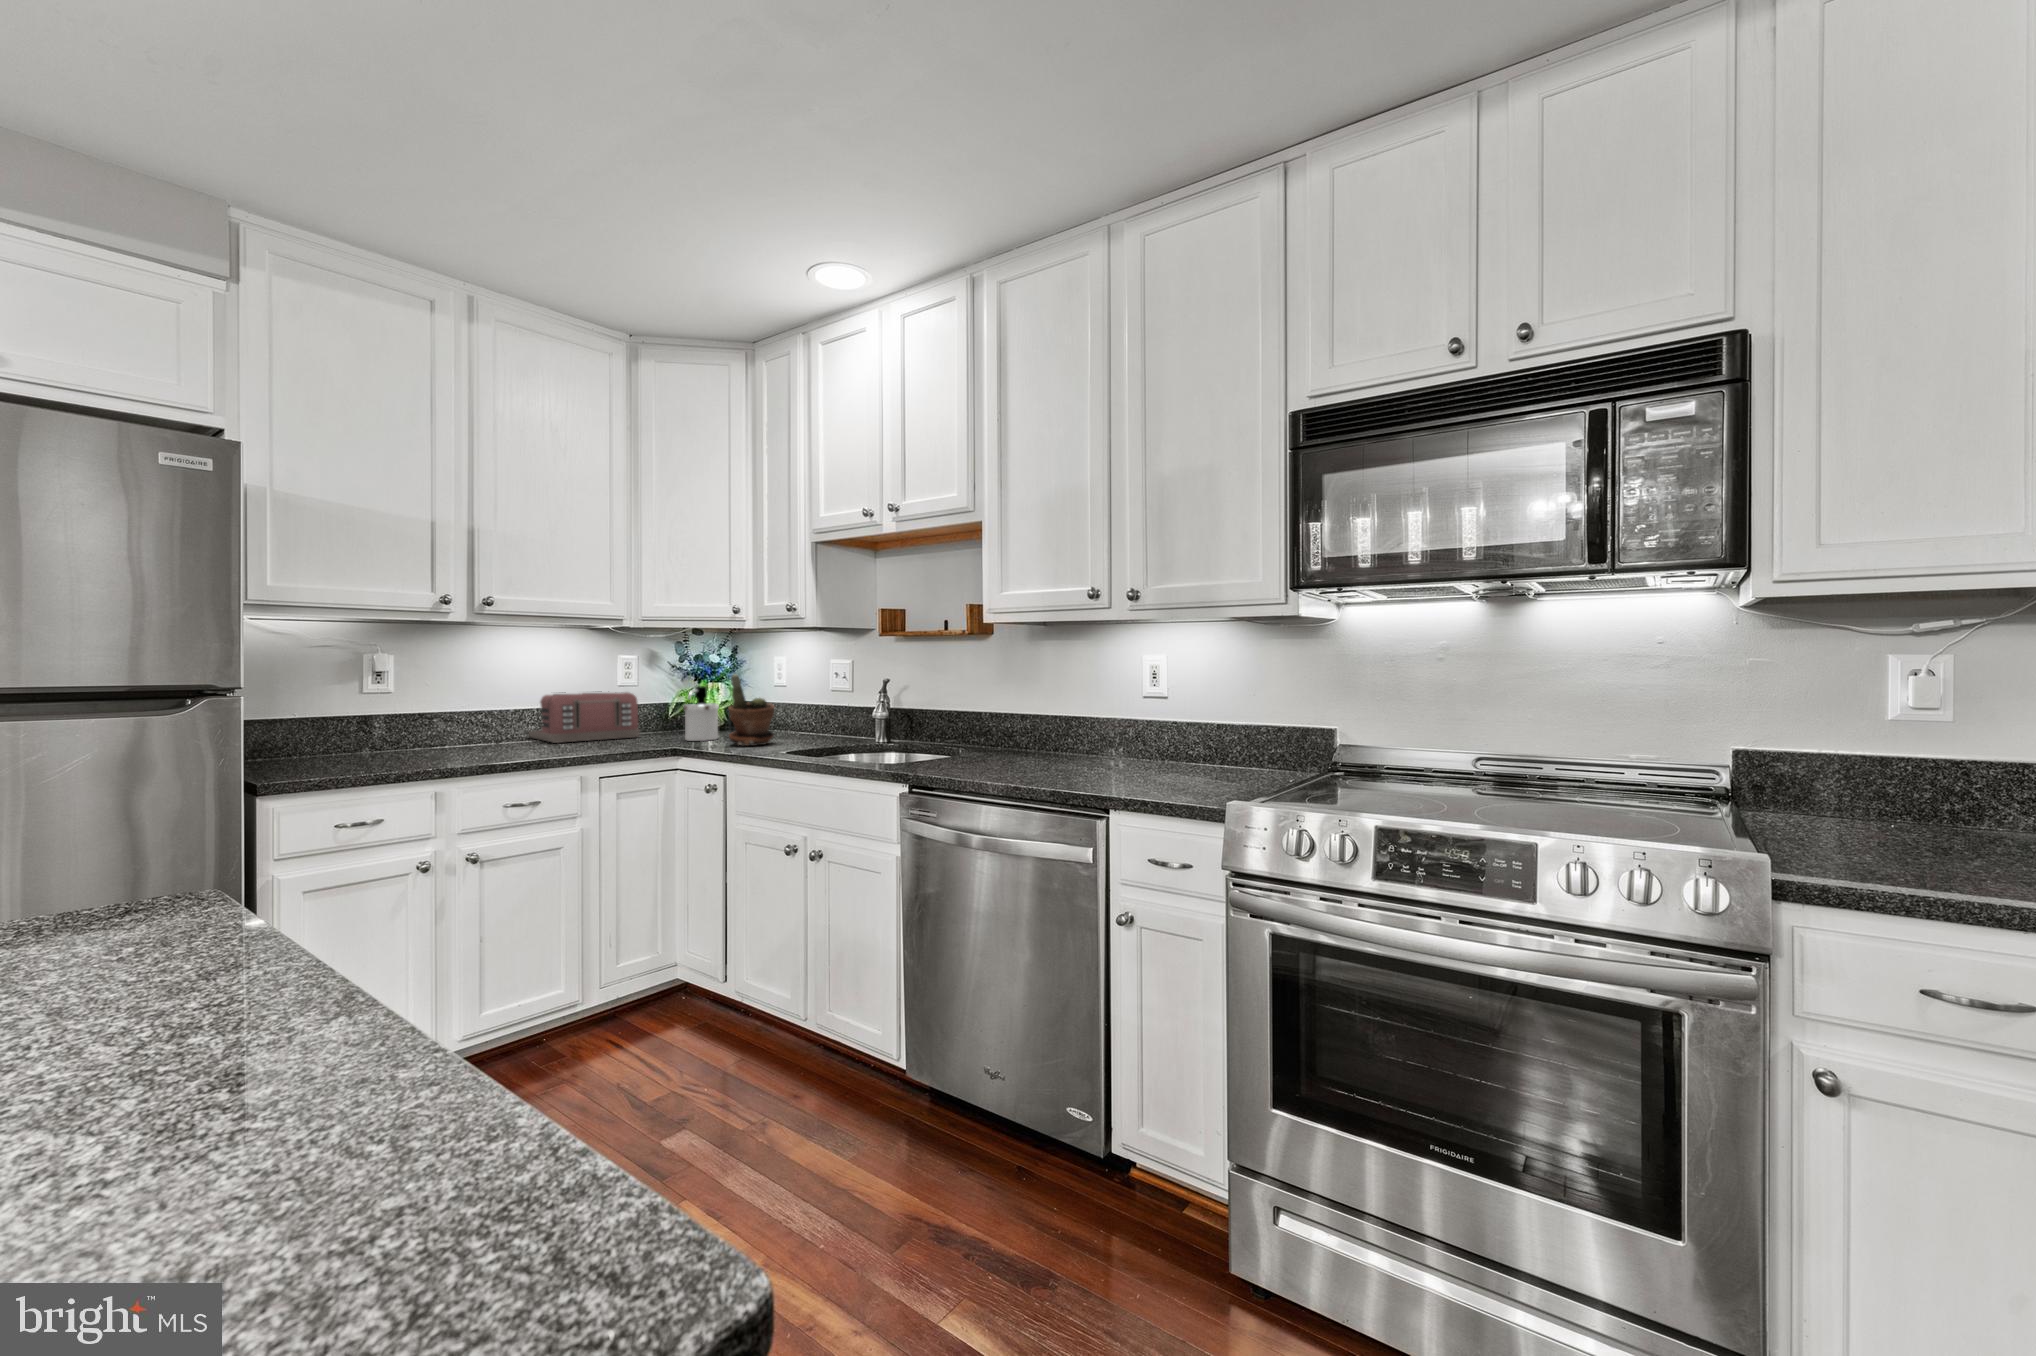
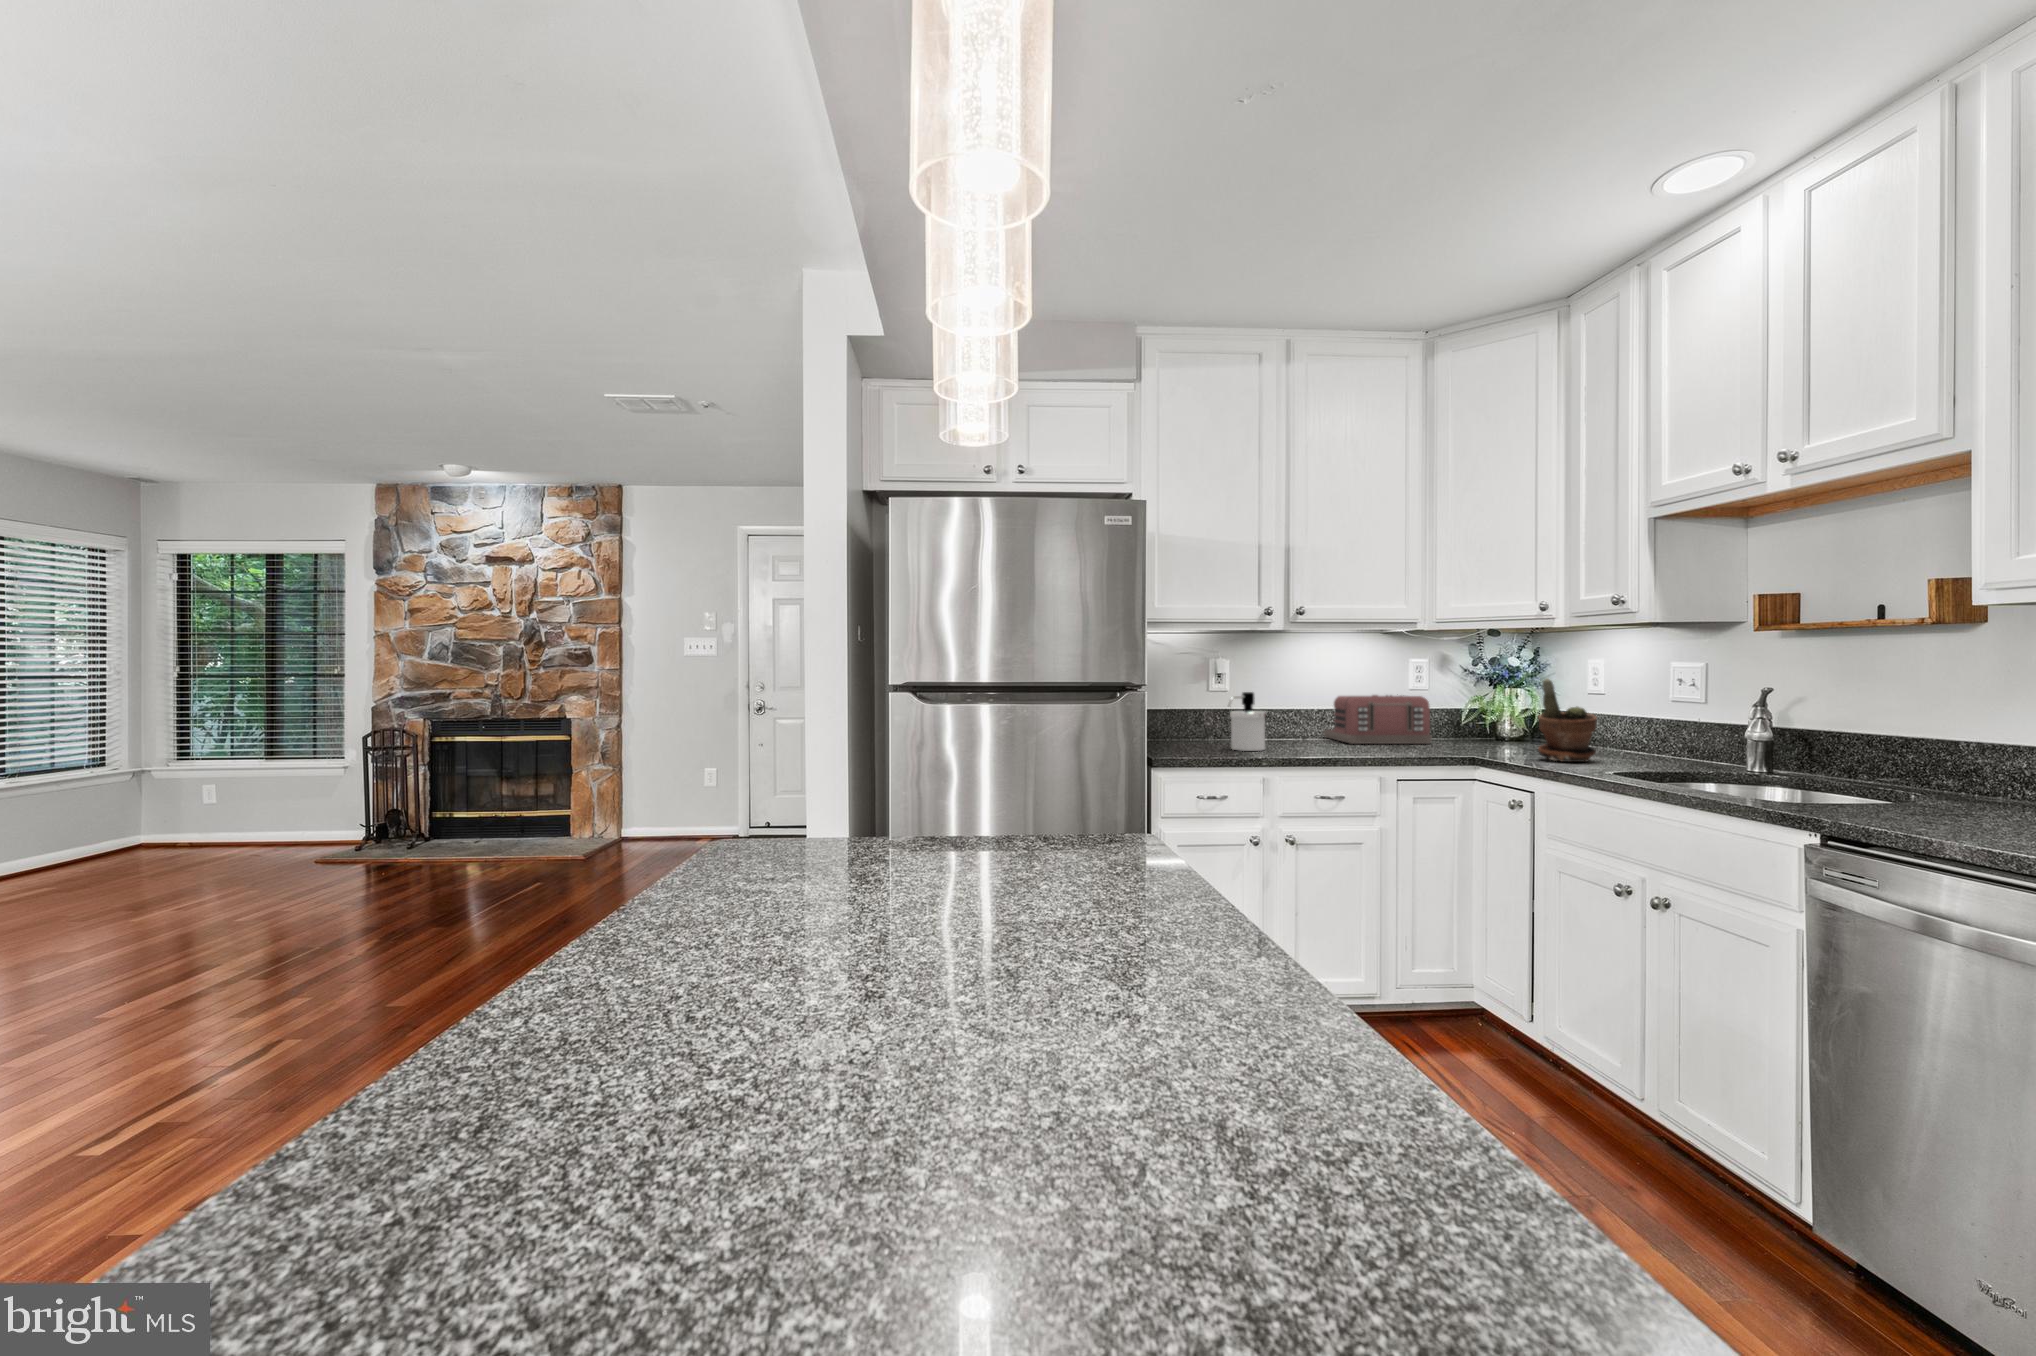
soap dispenser: present [684,686,719,741] -> present [1228,692,1266,751]

